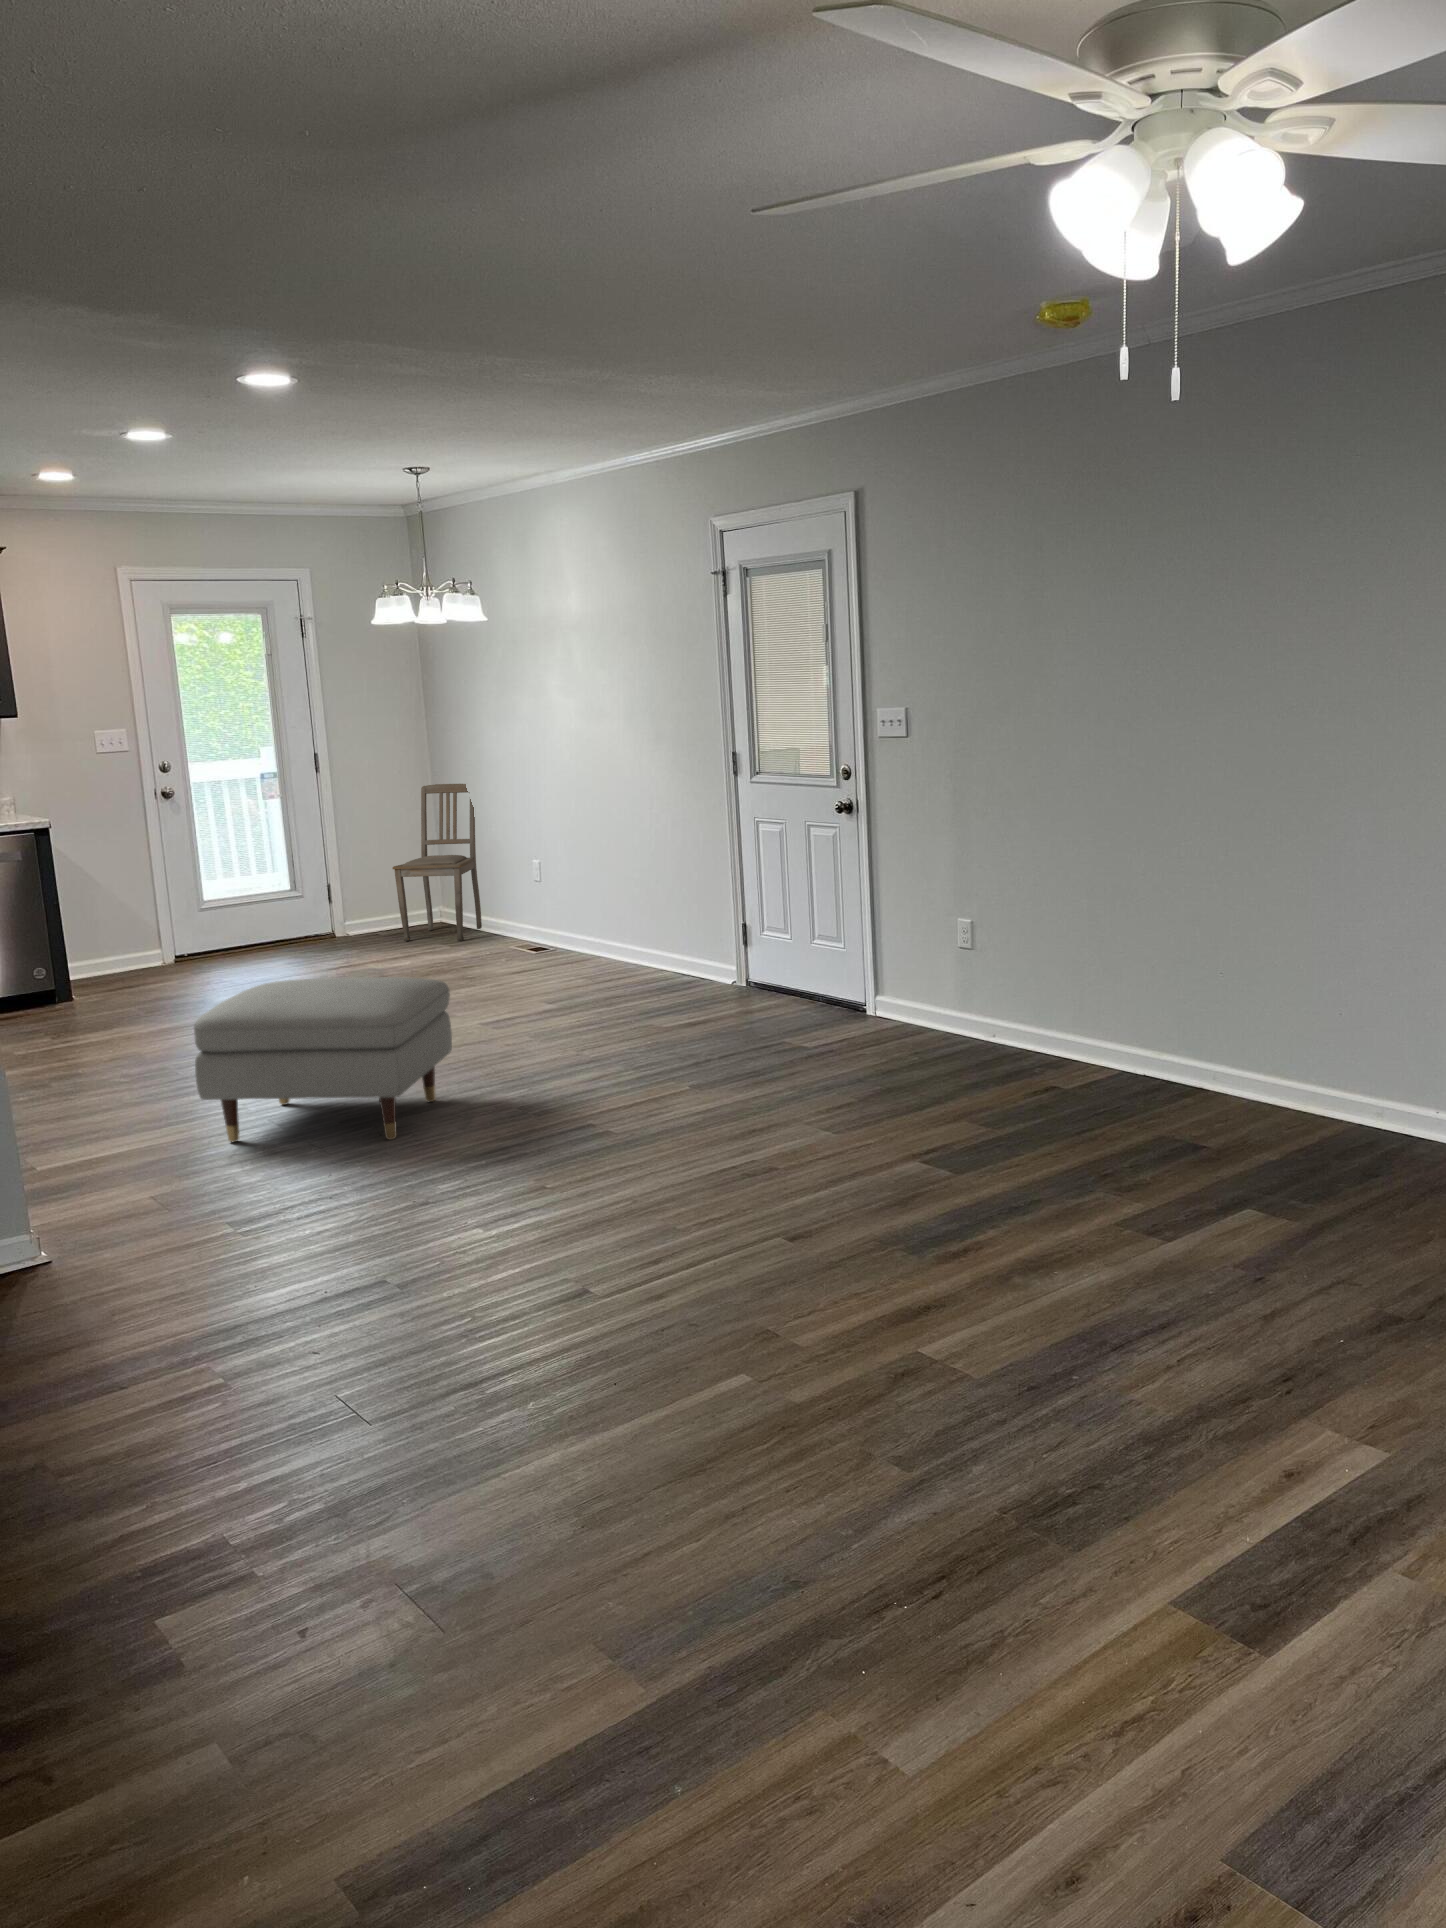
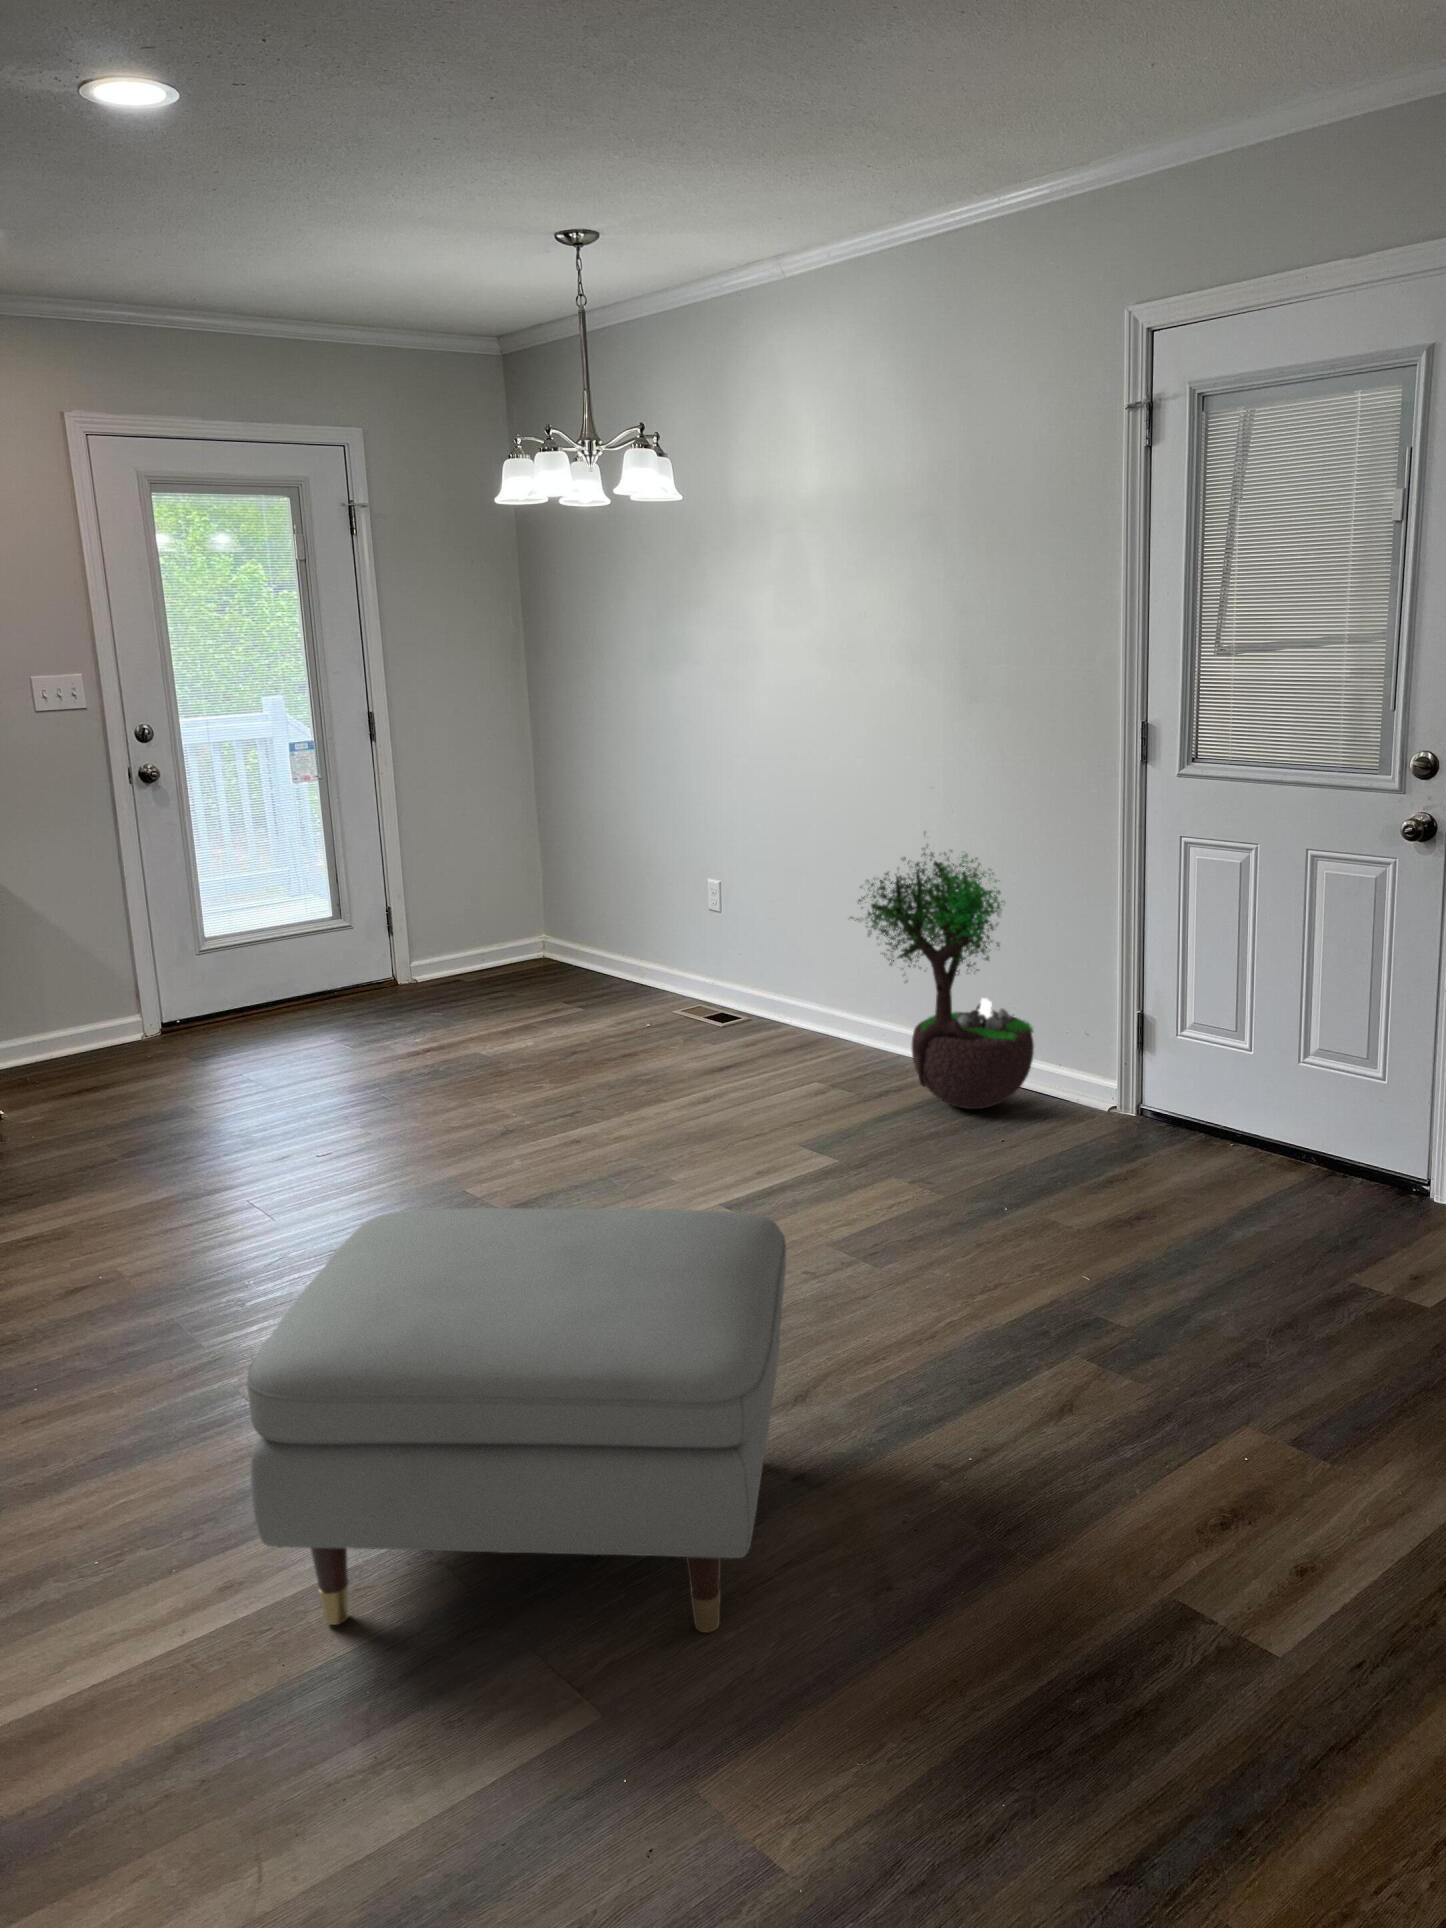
dining chair: present [392,784,482,941] -> none [490,760,613,998]
potted tree: none [574,817,692,985] -> present [851,833,1034,1109]

